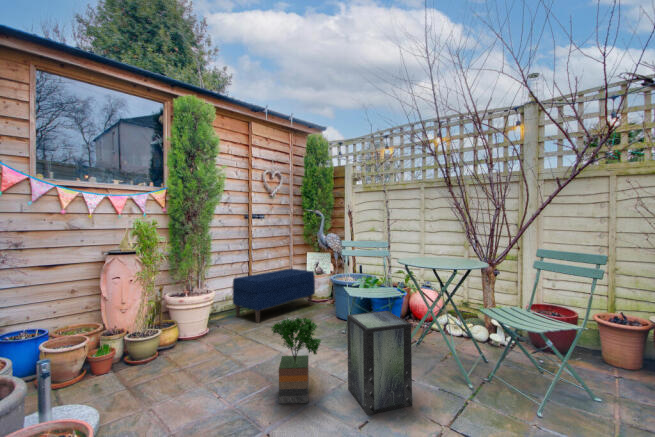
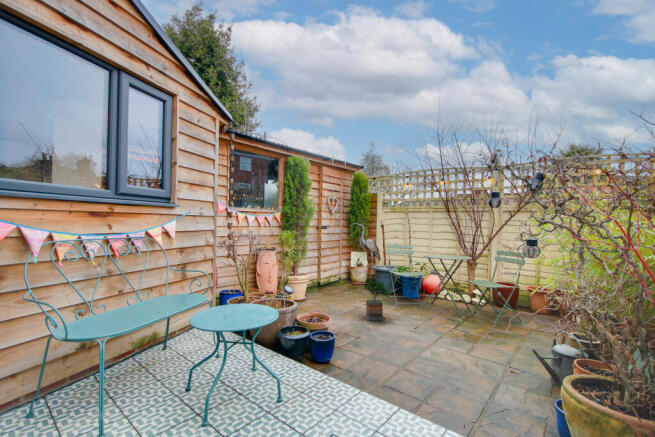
bench: present [233,269,315,323] -> none [311,262,359,293]
storage box: present [347,311,412,415] -> none [399,279,433,324]

